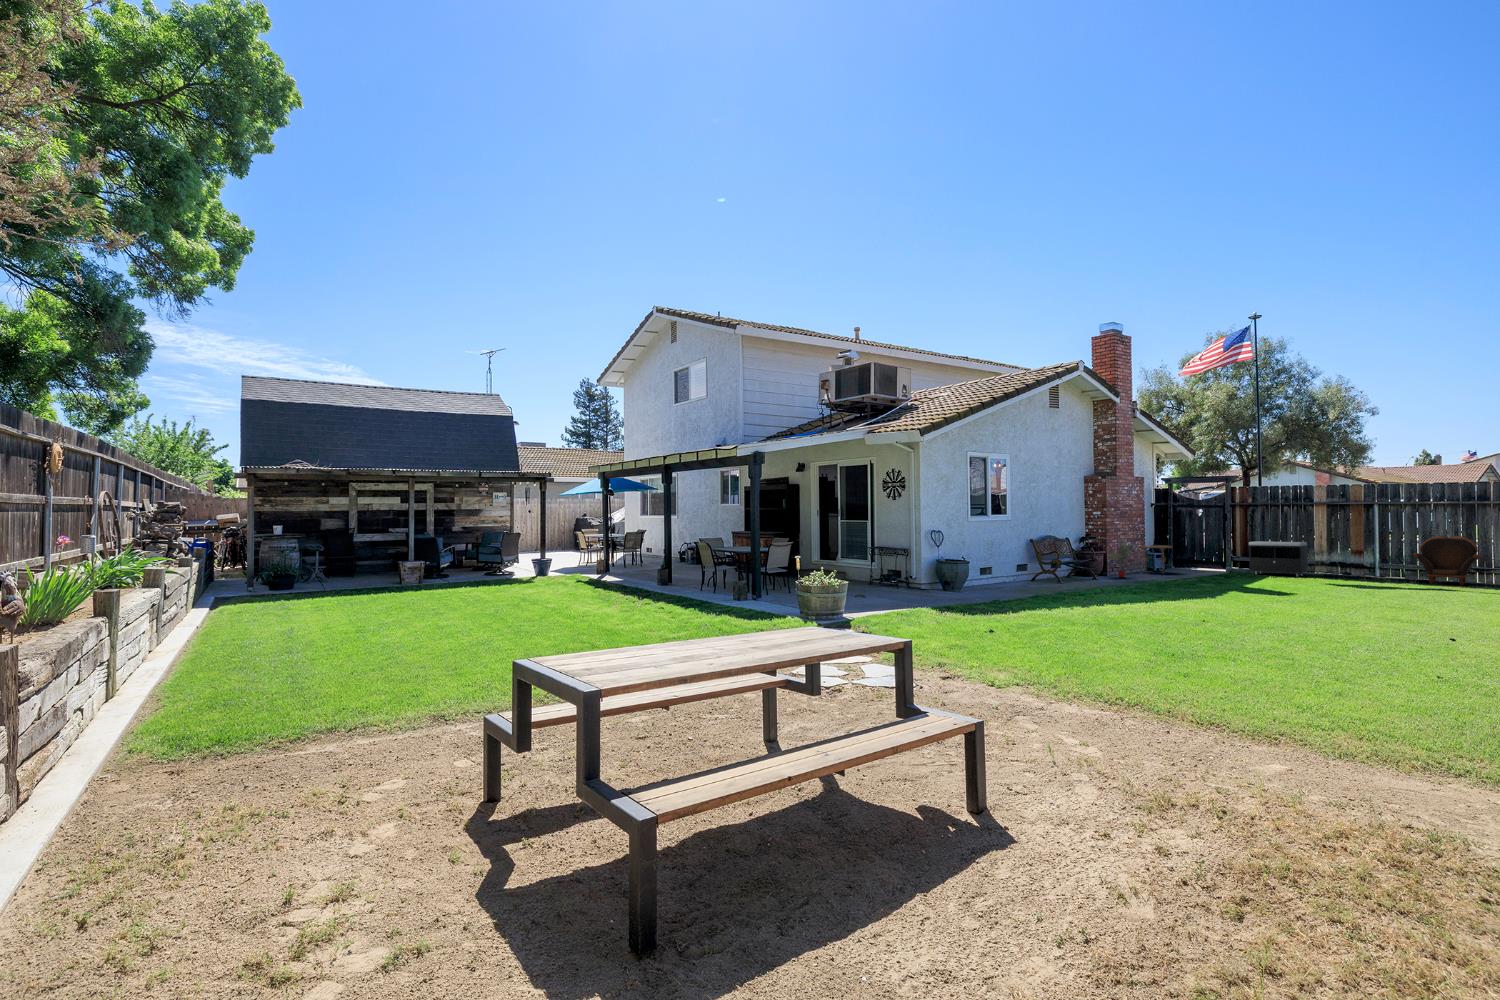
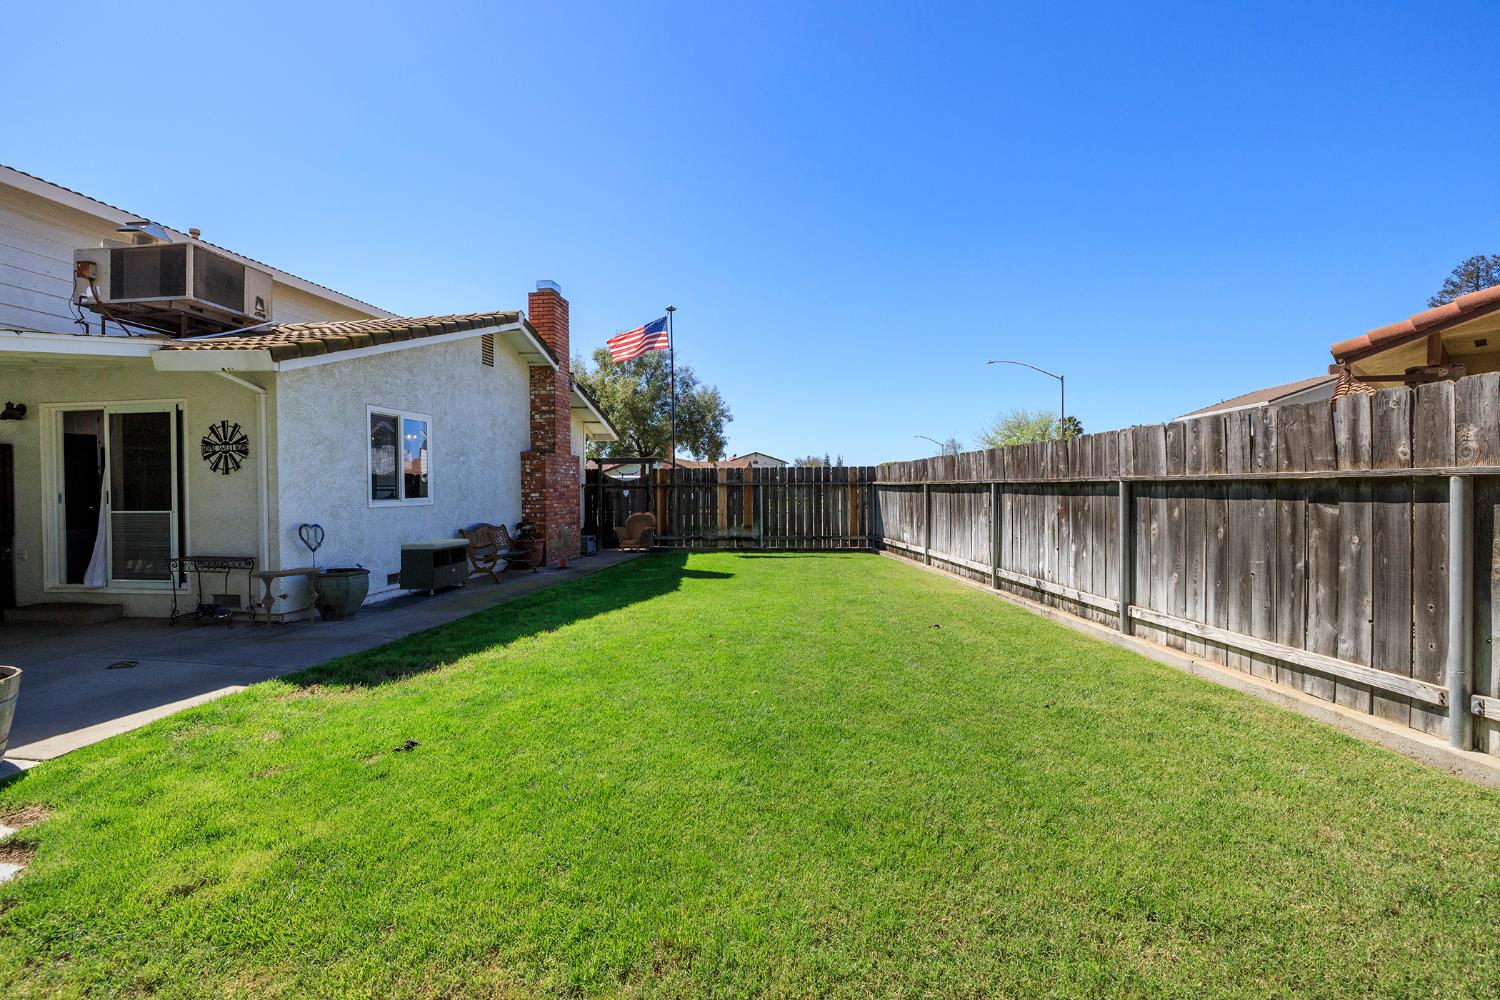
armchair: present [1413,535,1482,585] -> present [613,512,656,553]
storage bench: present [1249,541,1308,576] -> present [399,539,470,594]
side table: present [1142,546,1171,572] -> present [251,568,321,631]

